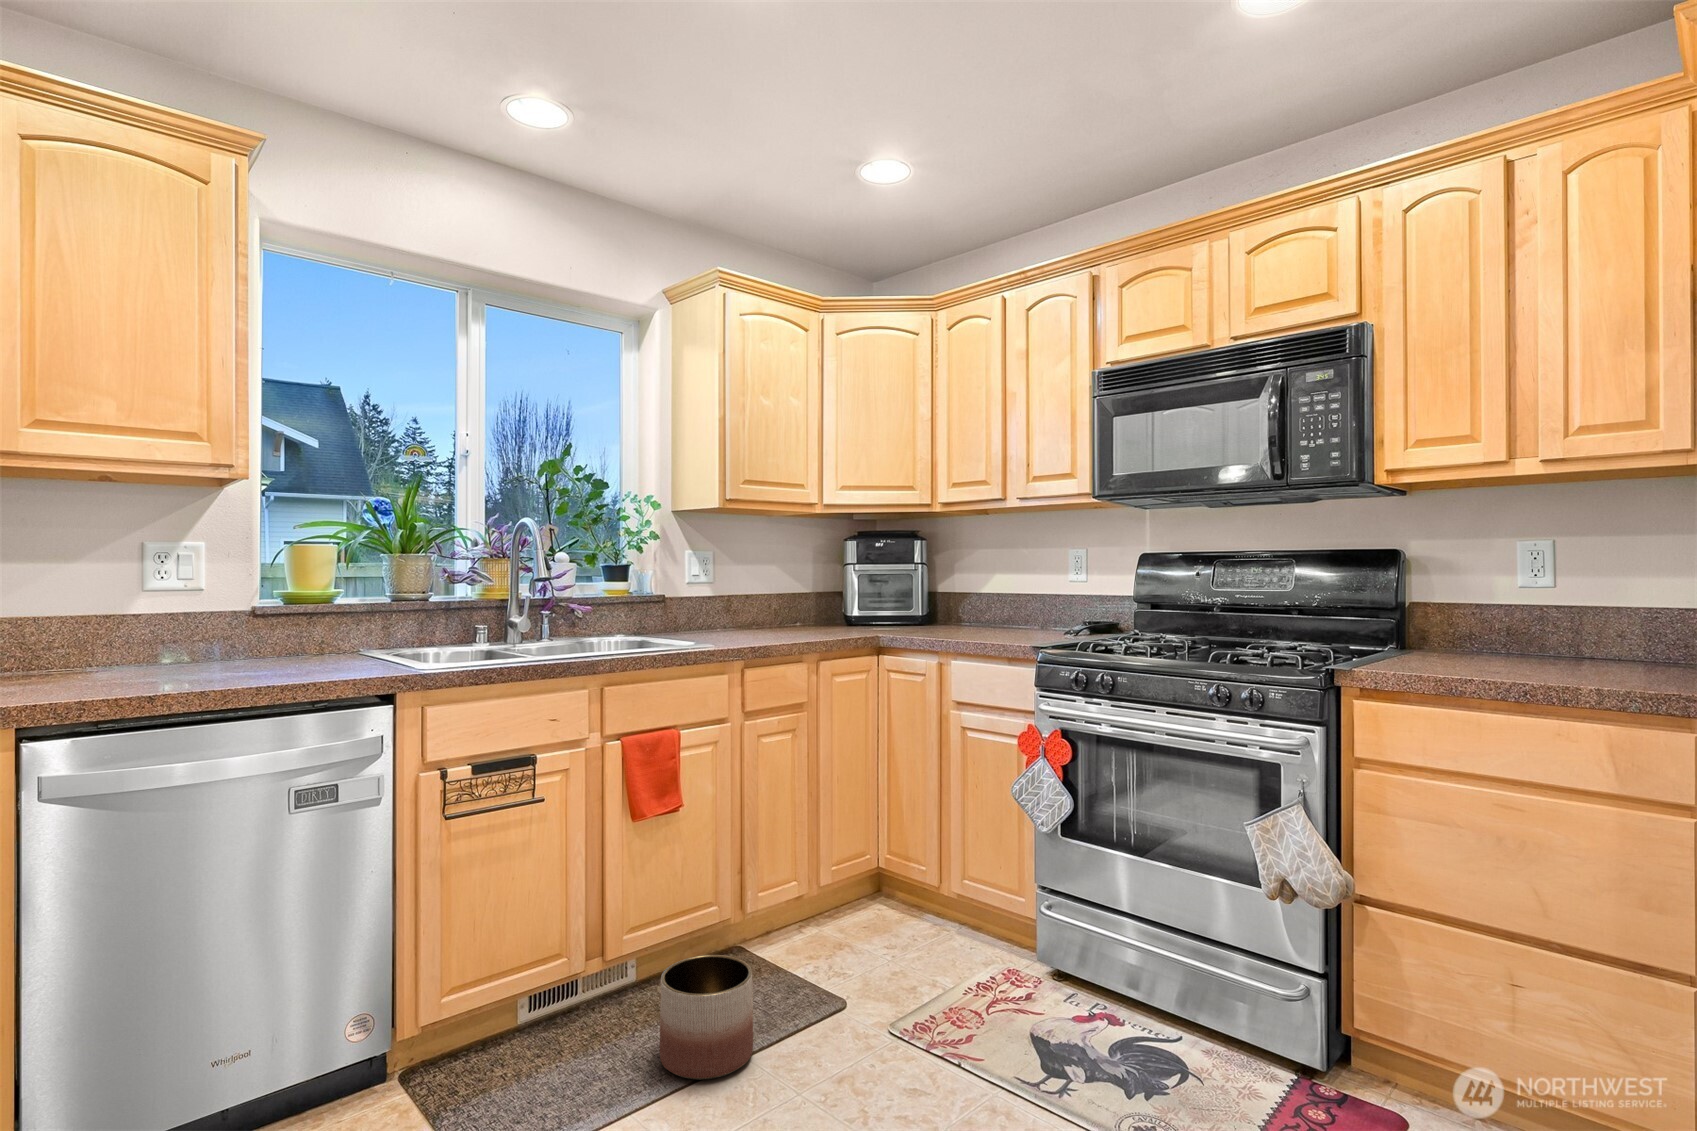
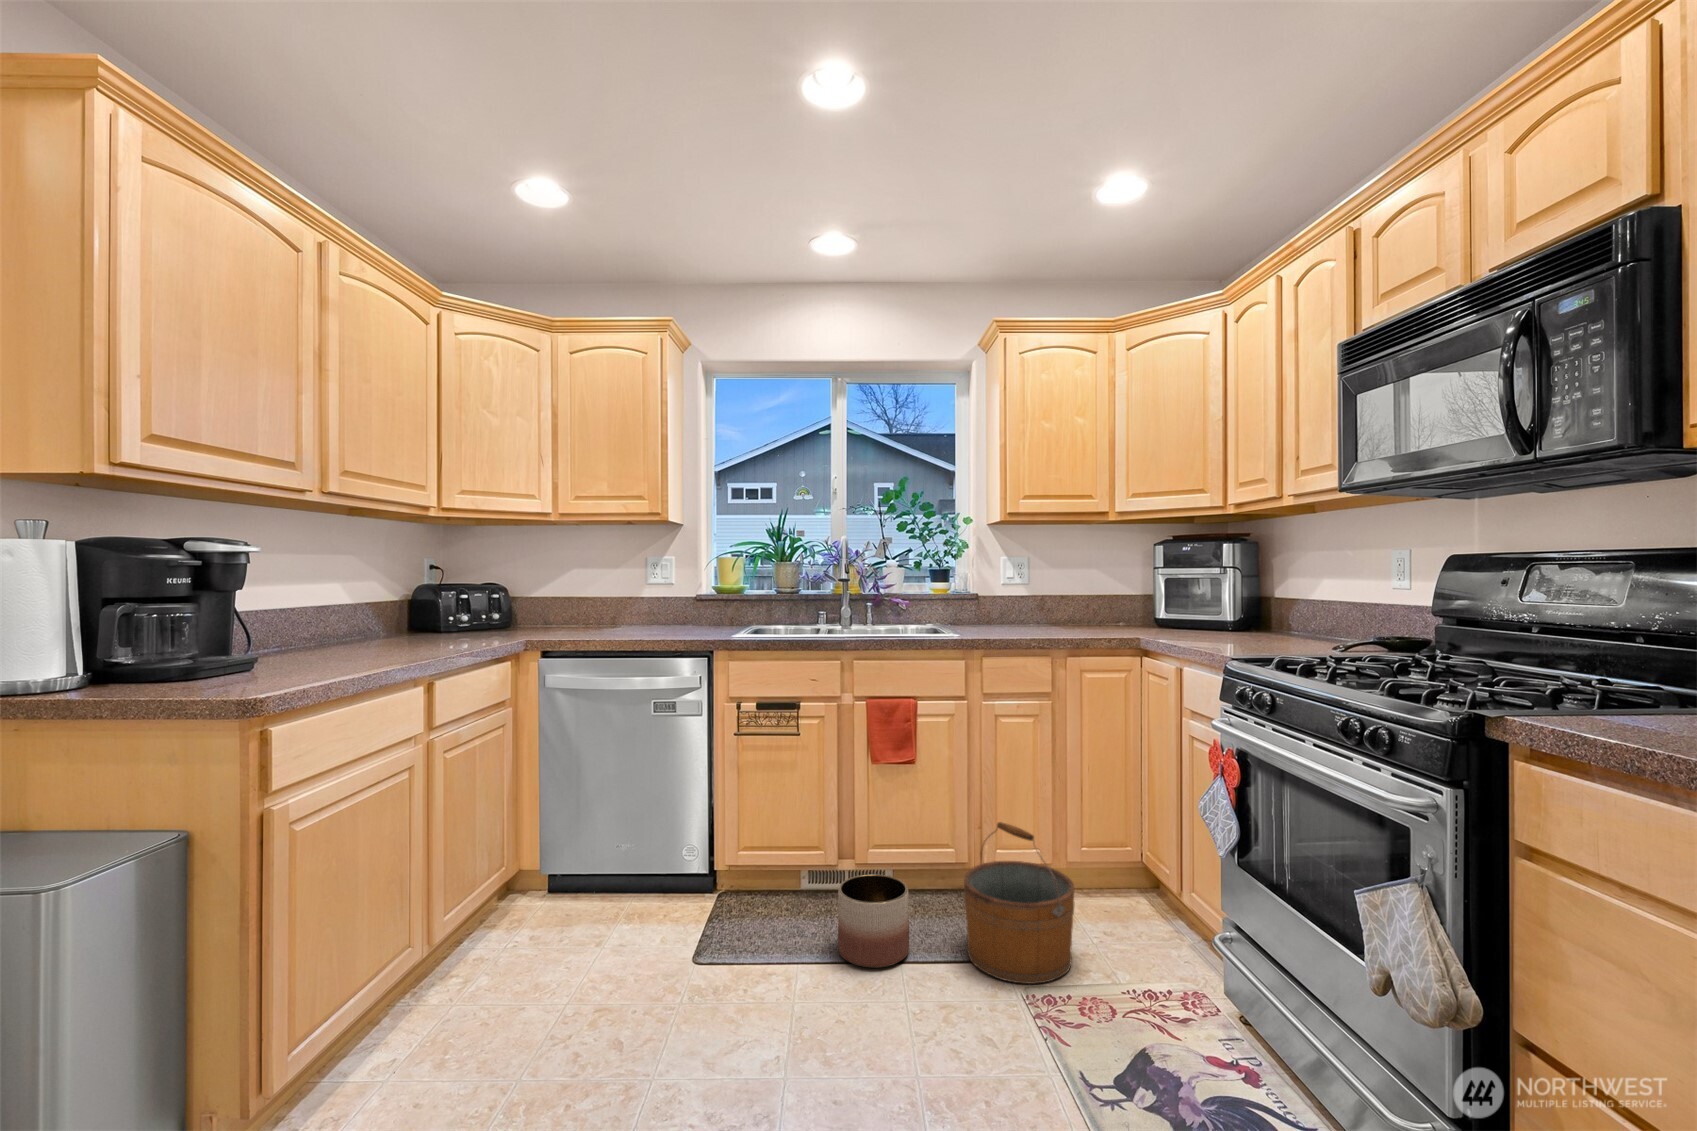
bucket: none [790,853,915,1028] -> present [964,822,1075,984]

